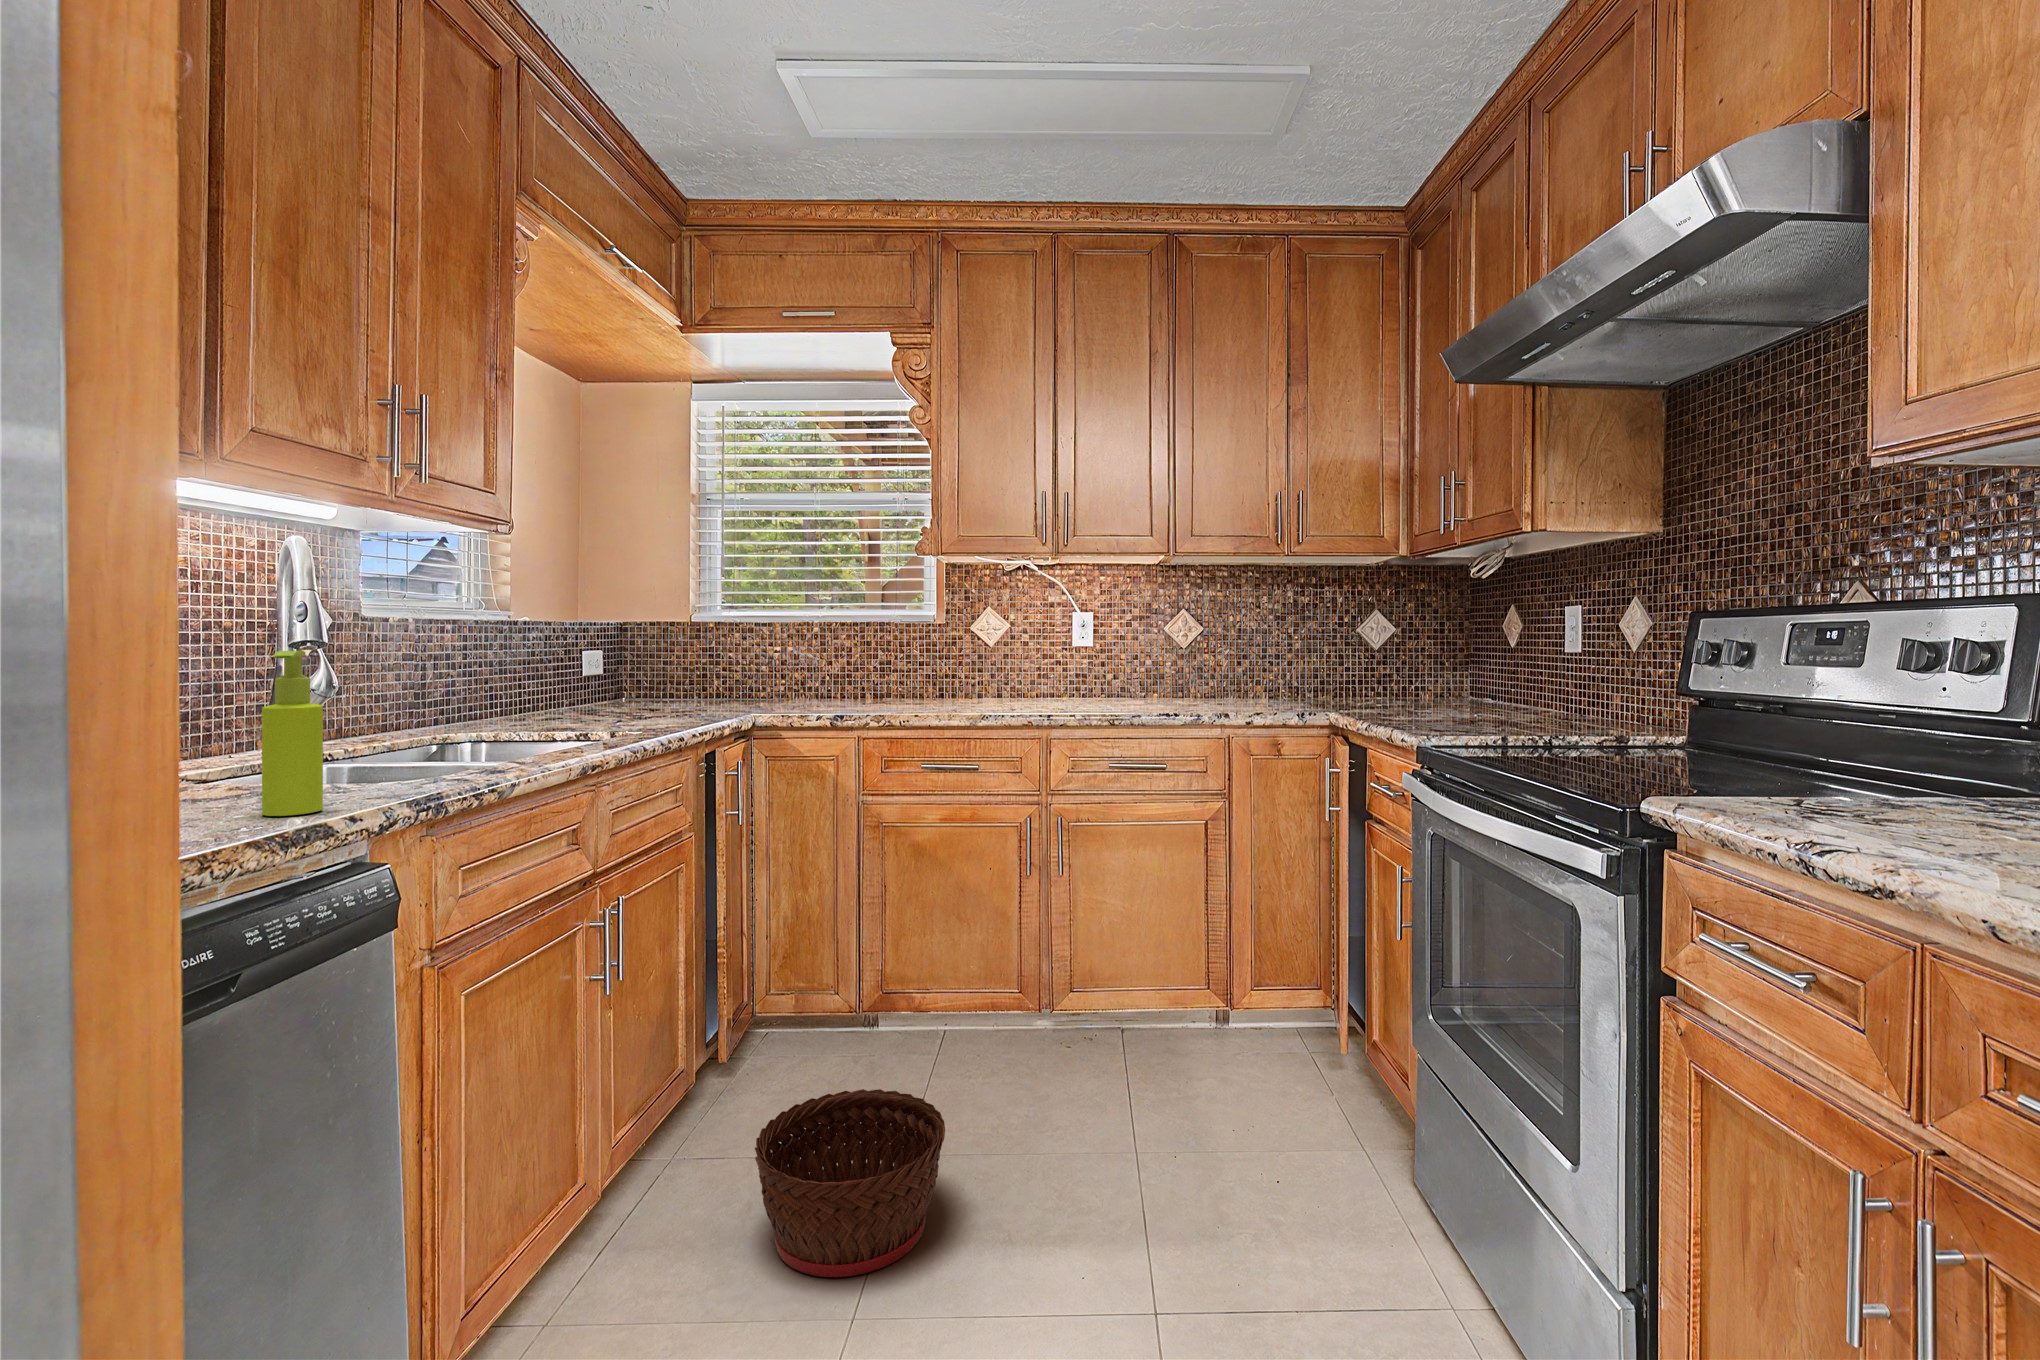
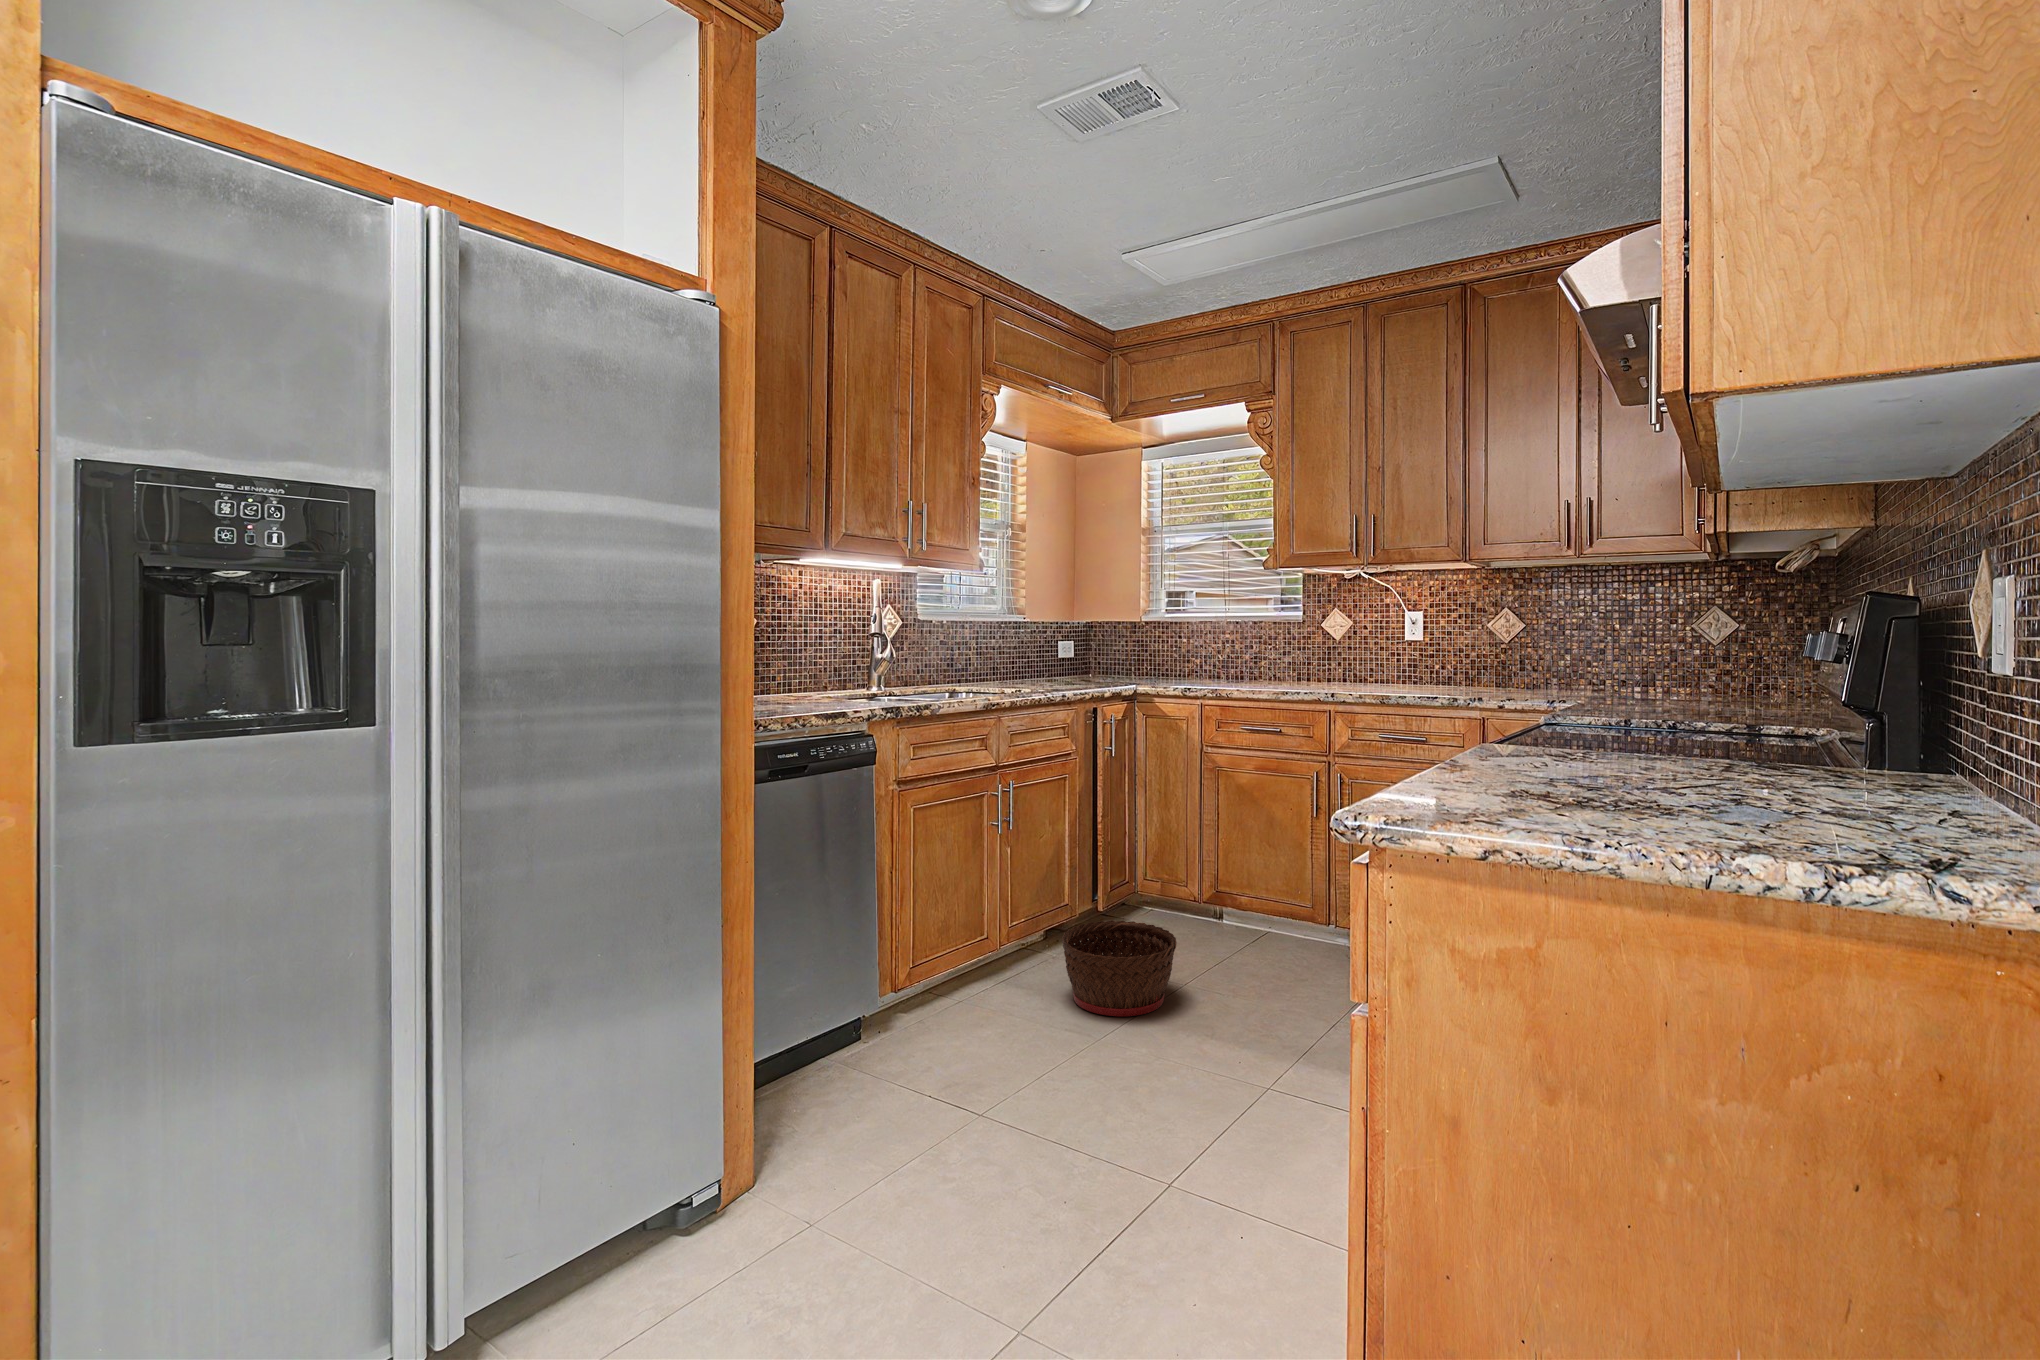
soap dispenser: present [262,651,323,816] -> none [827,636,848,707]

